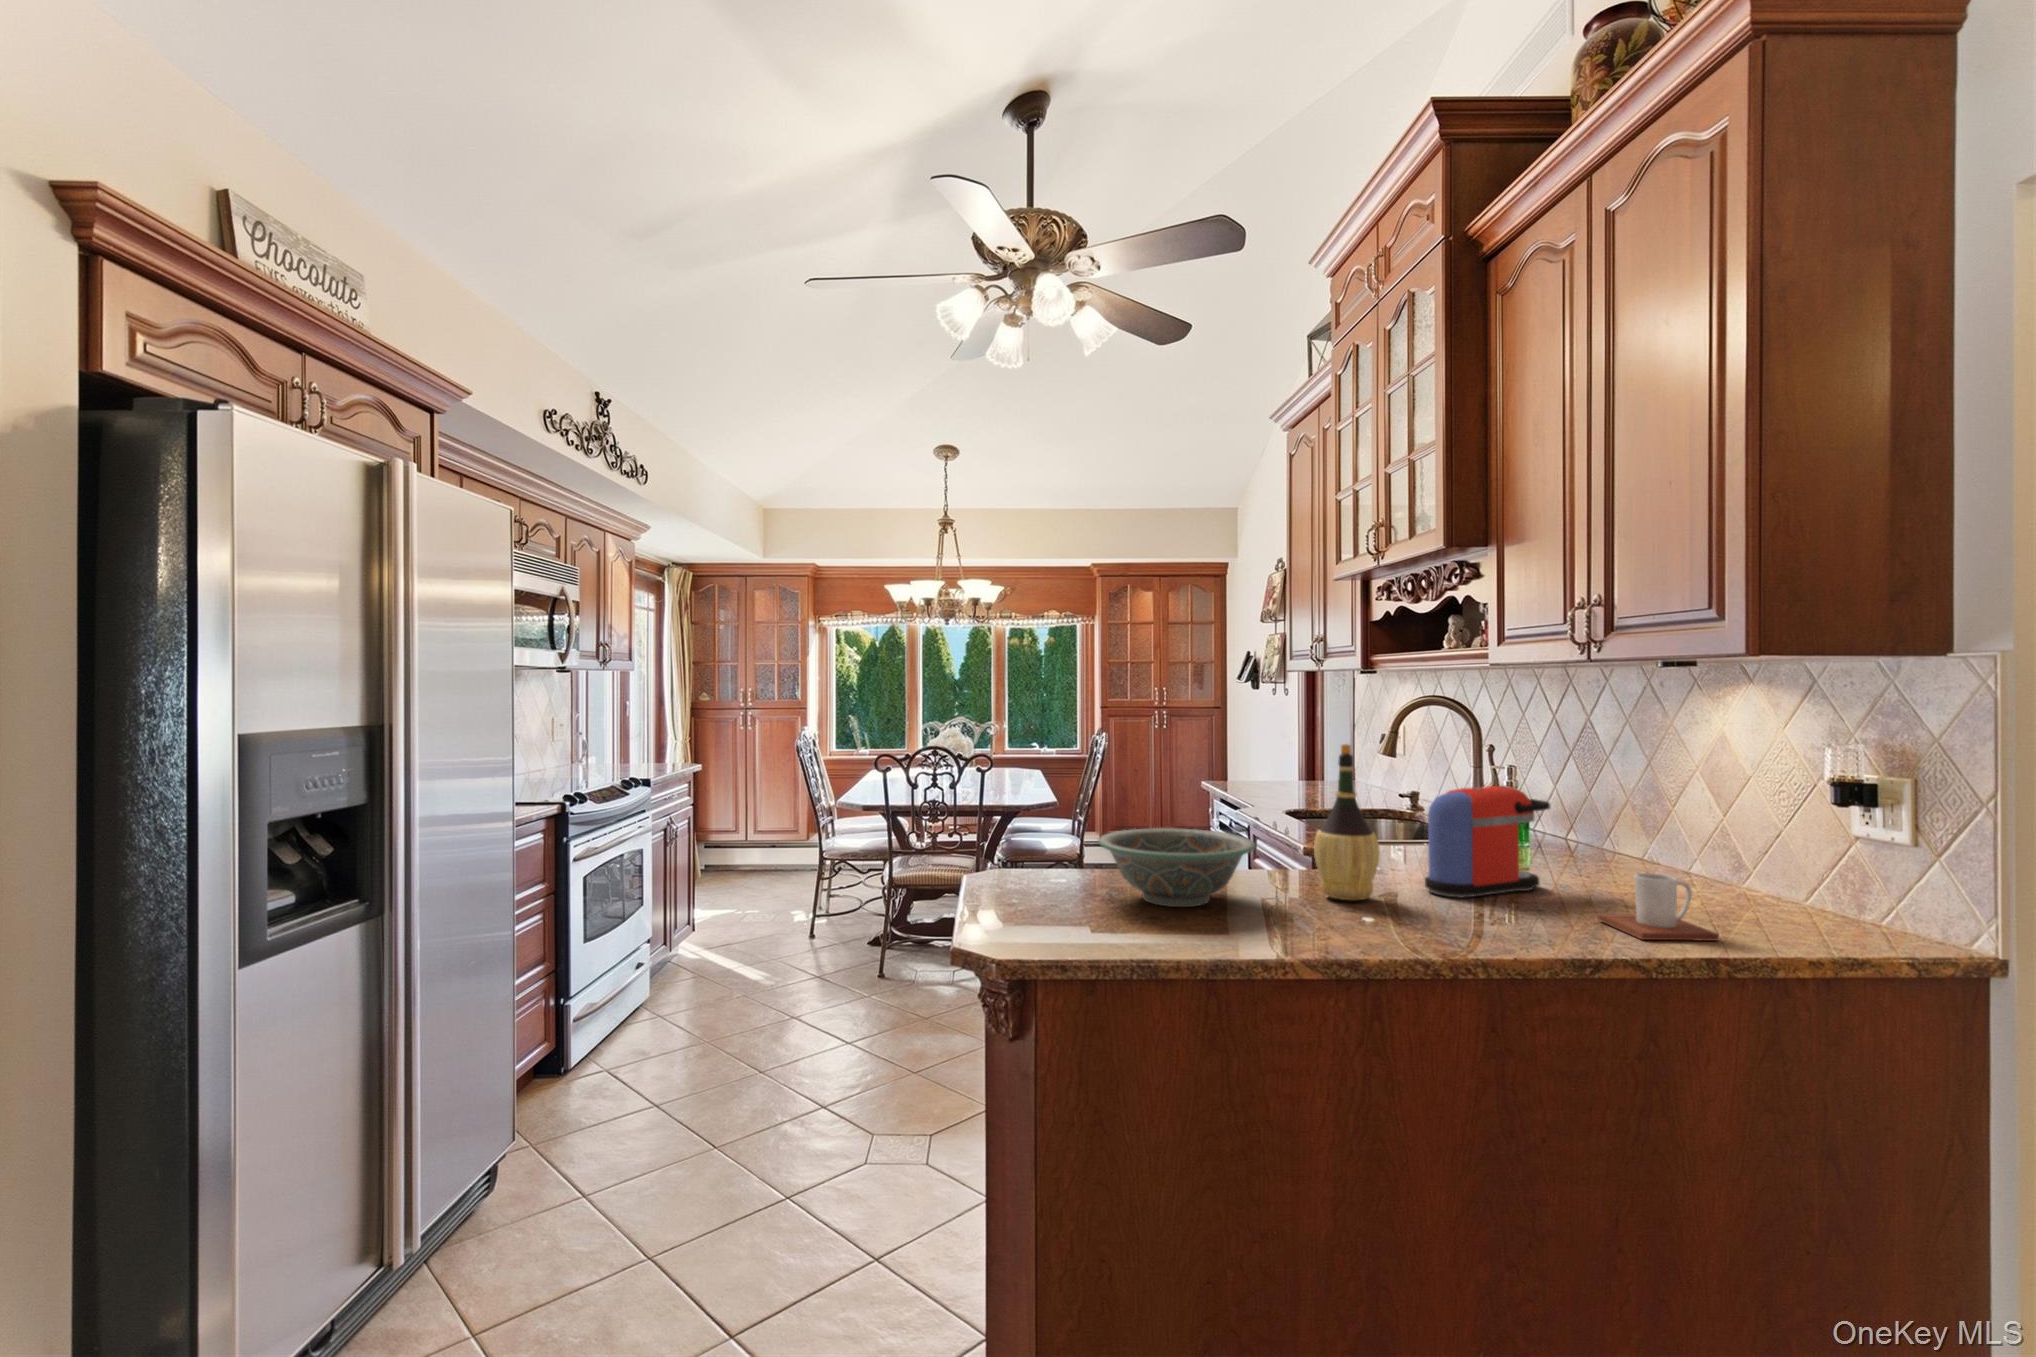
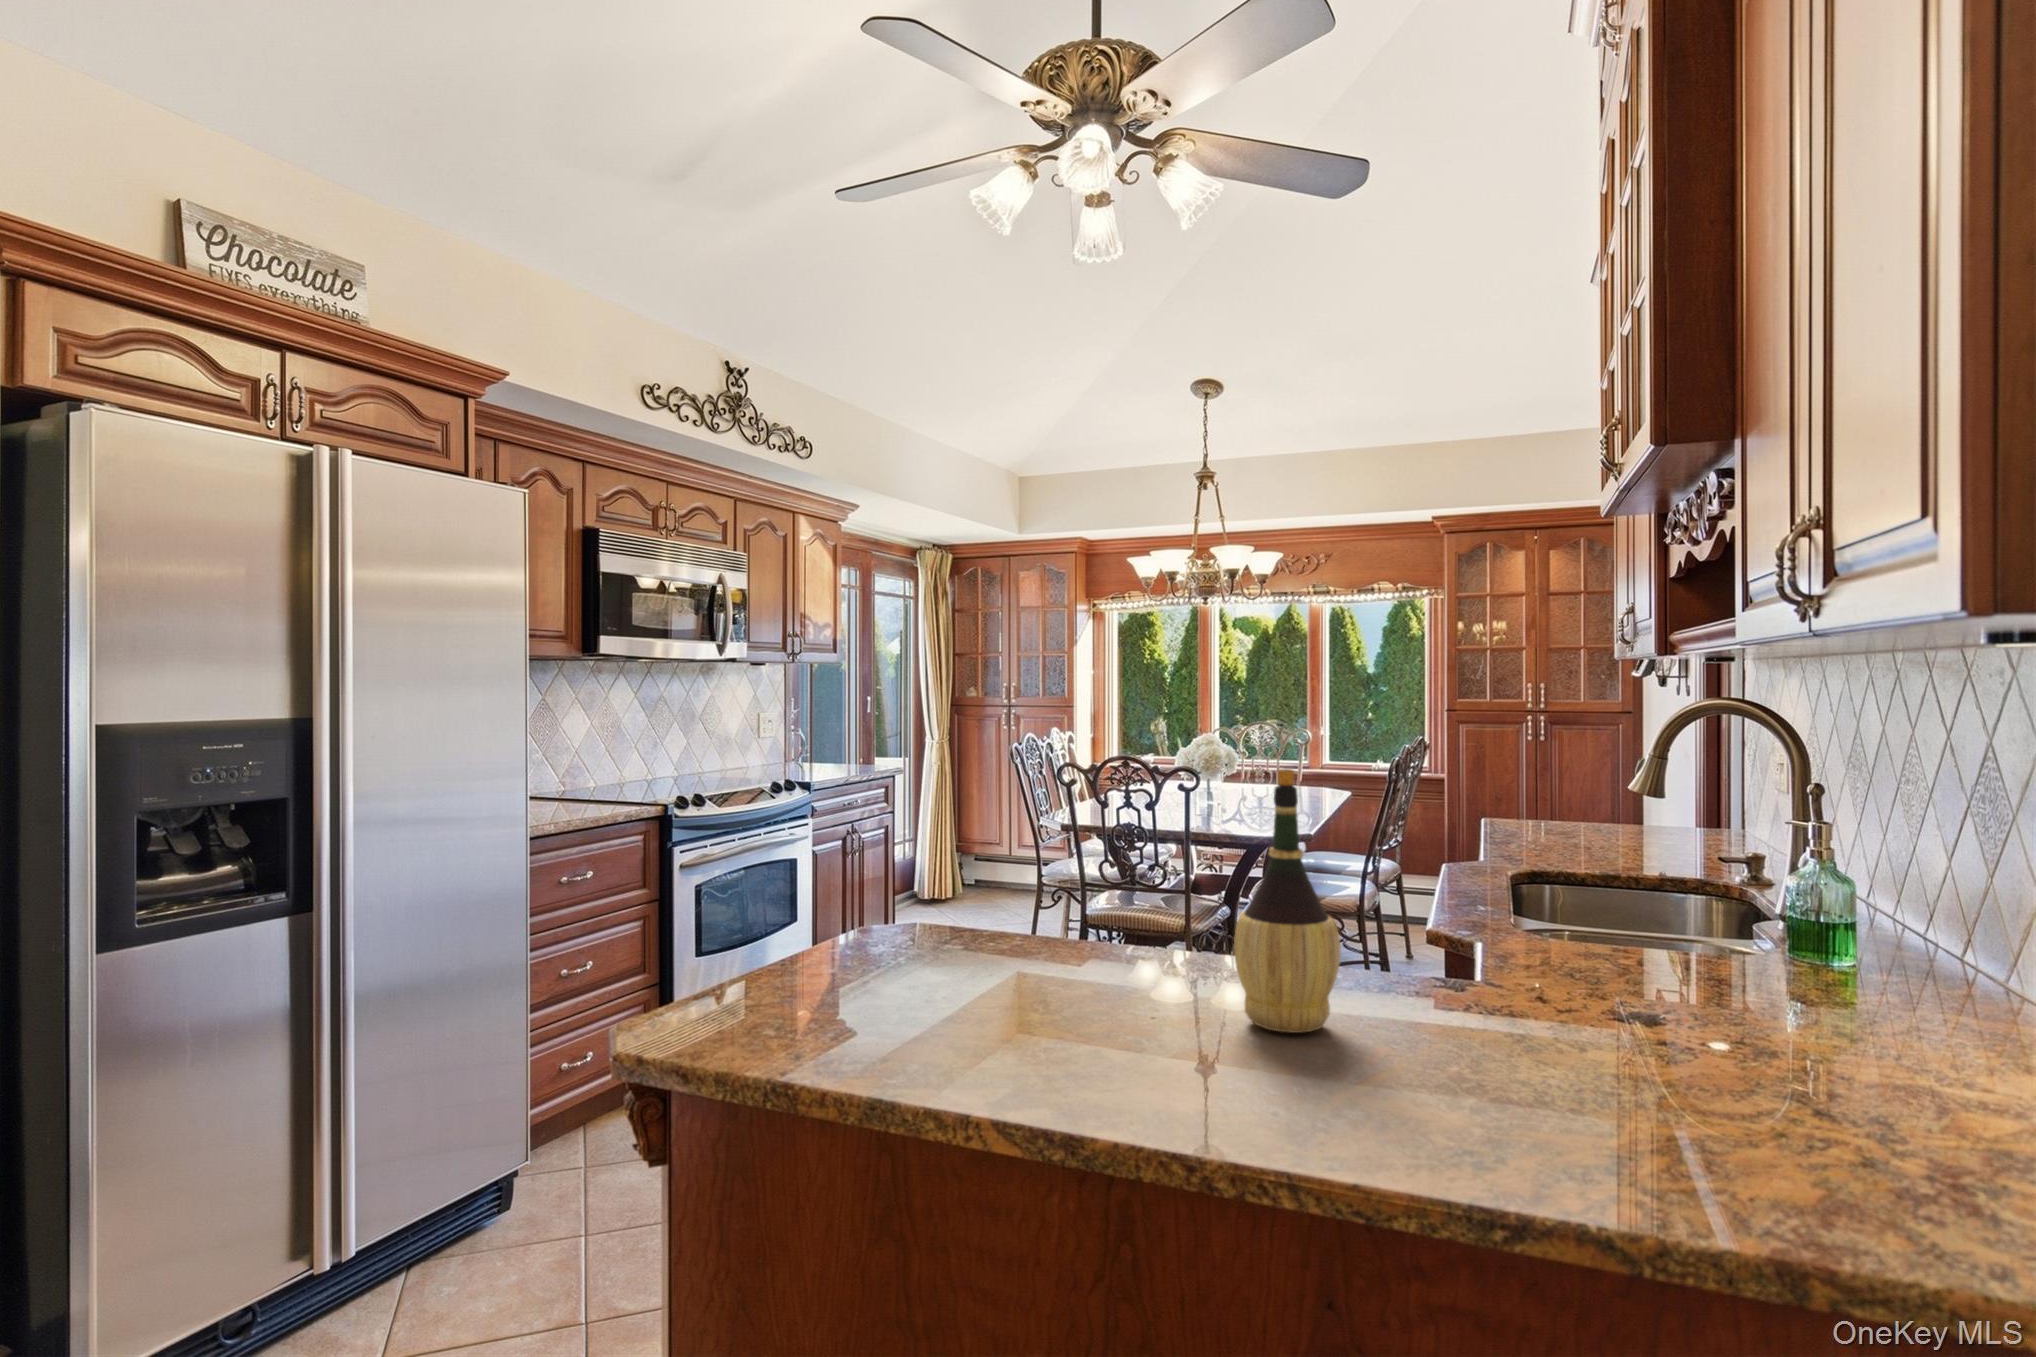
coffee maker: present [1425,785,1550,898] -> none [1452,856,1737,1058]
decorative bowl: present [1098,828,1255,907] -> none [905,882,1137,1007]
mug: present [1598,873,1719,941] -> none [1695,1061,1917,1246]

